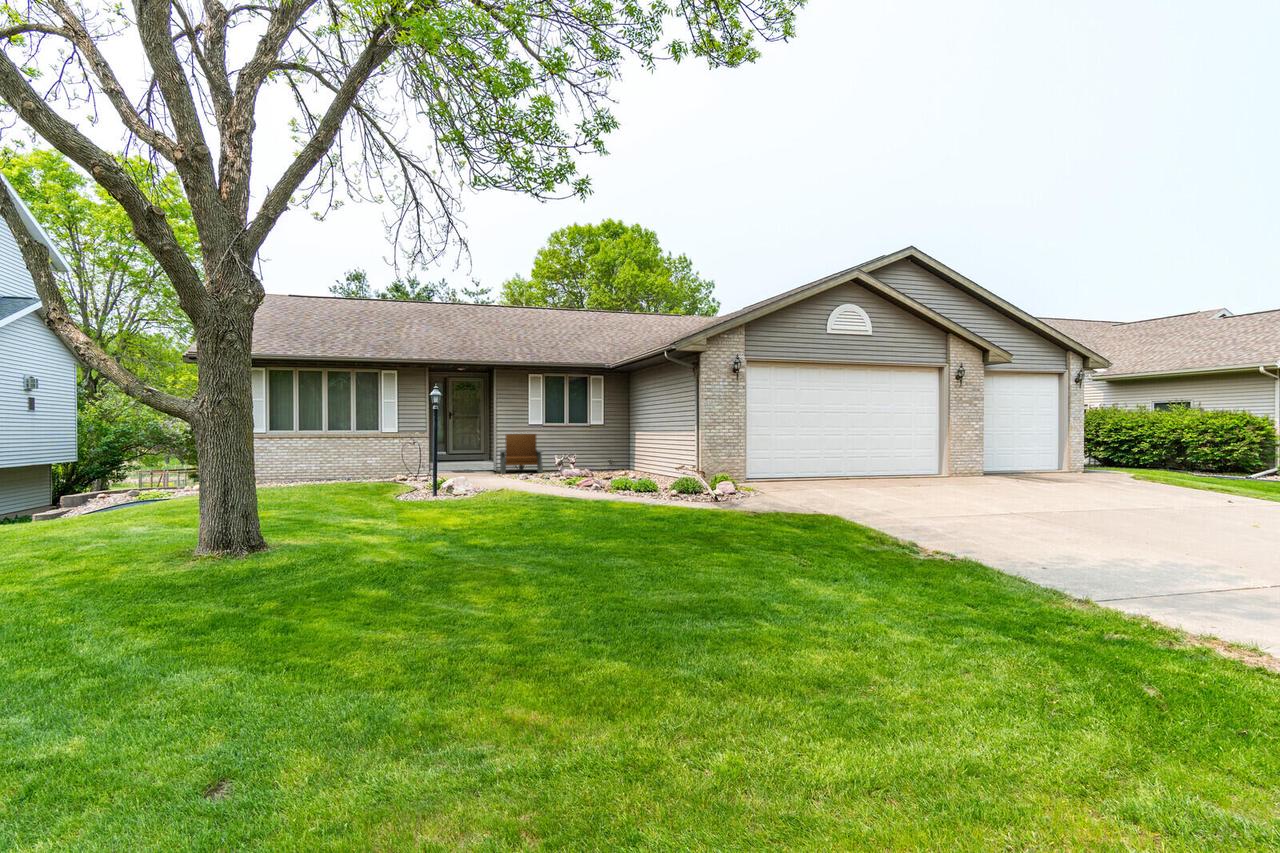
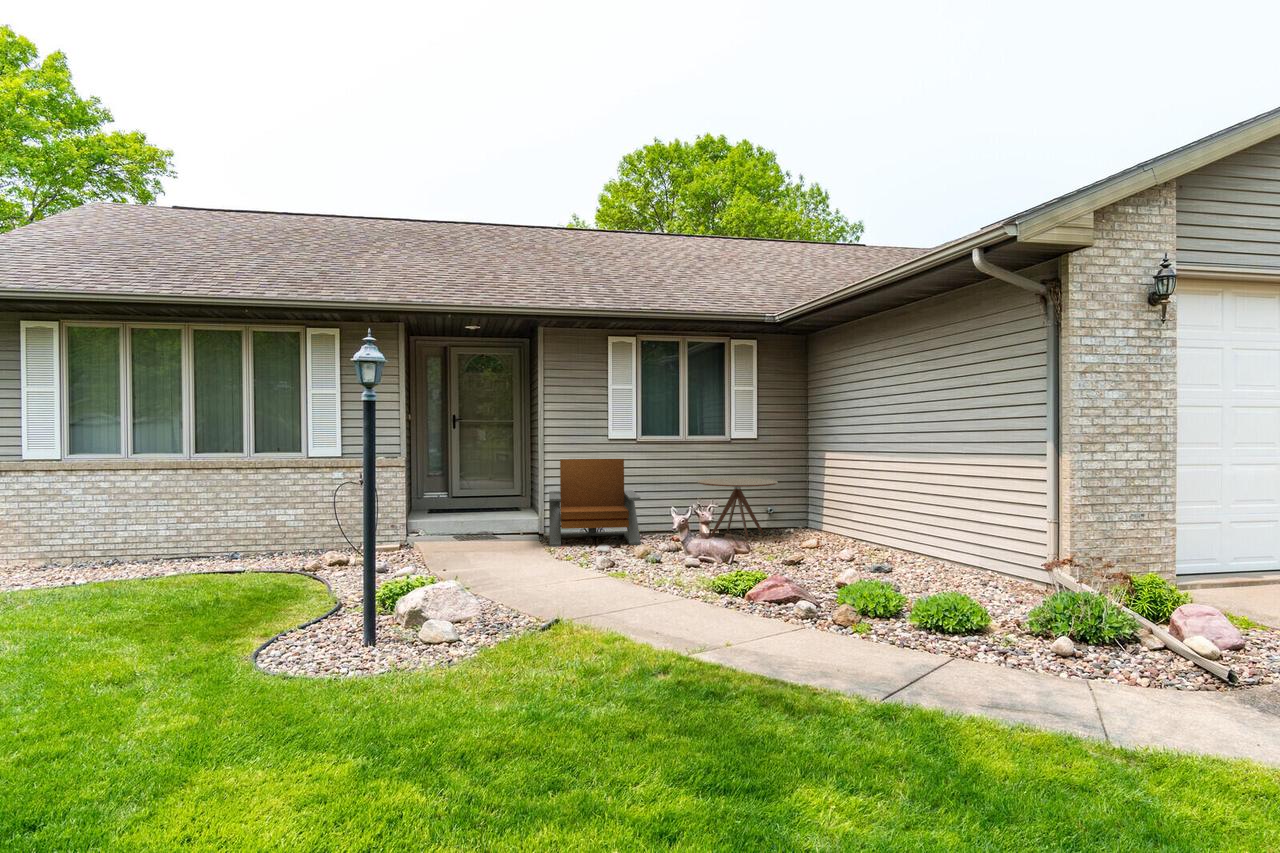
round table: none [572,444,610,471] -> present [698,478,778,539]

